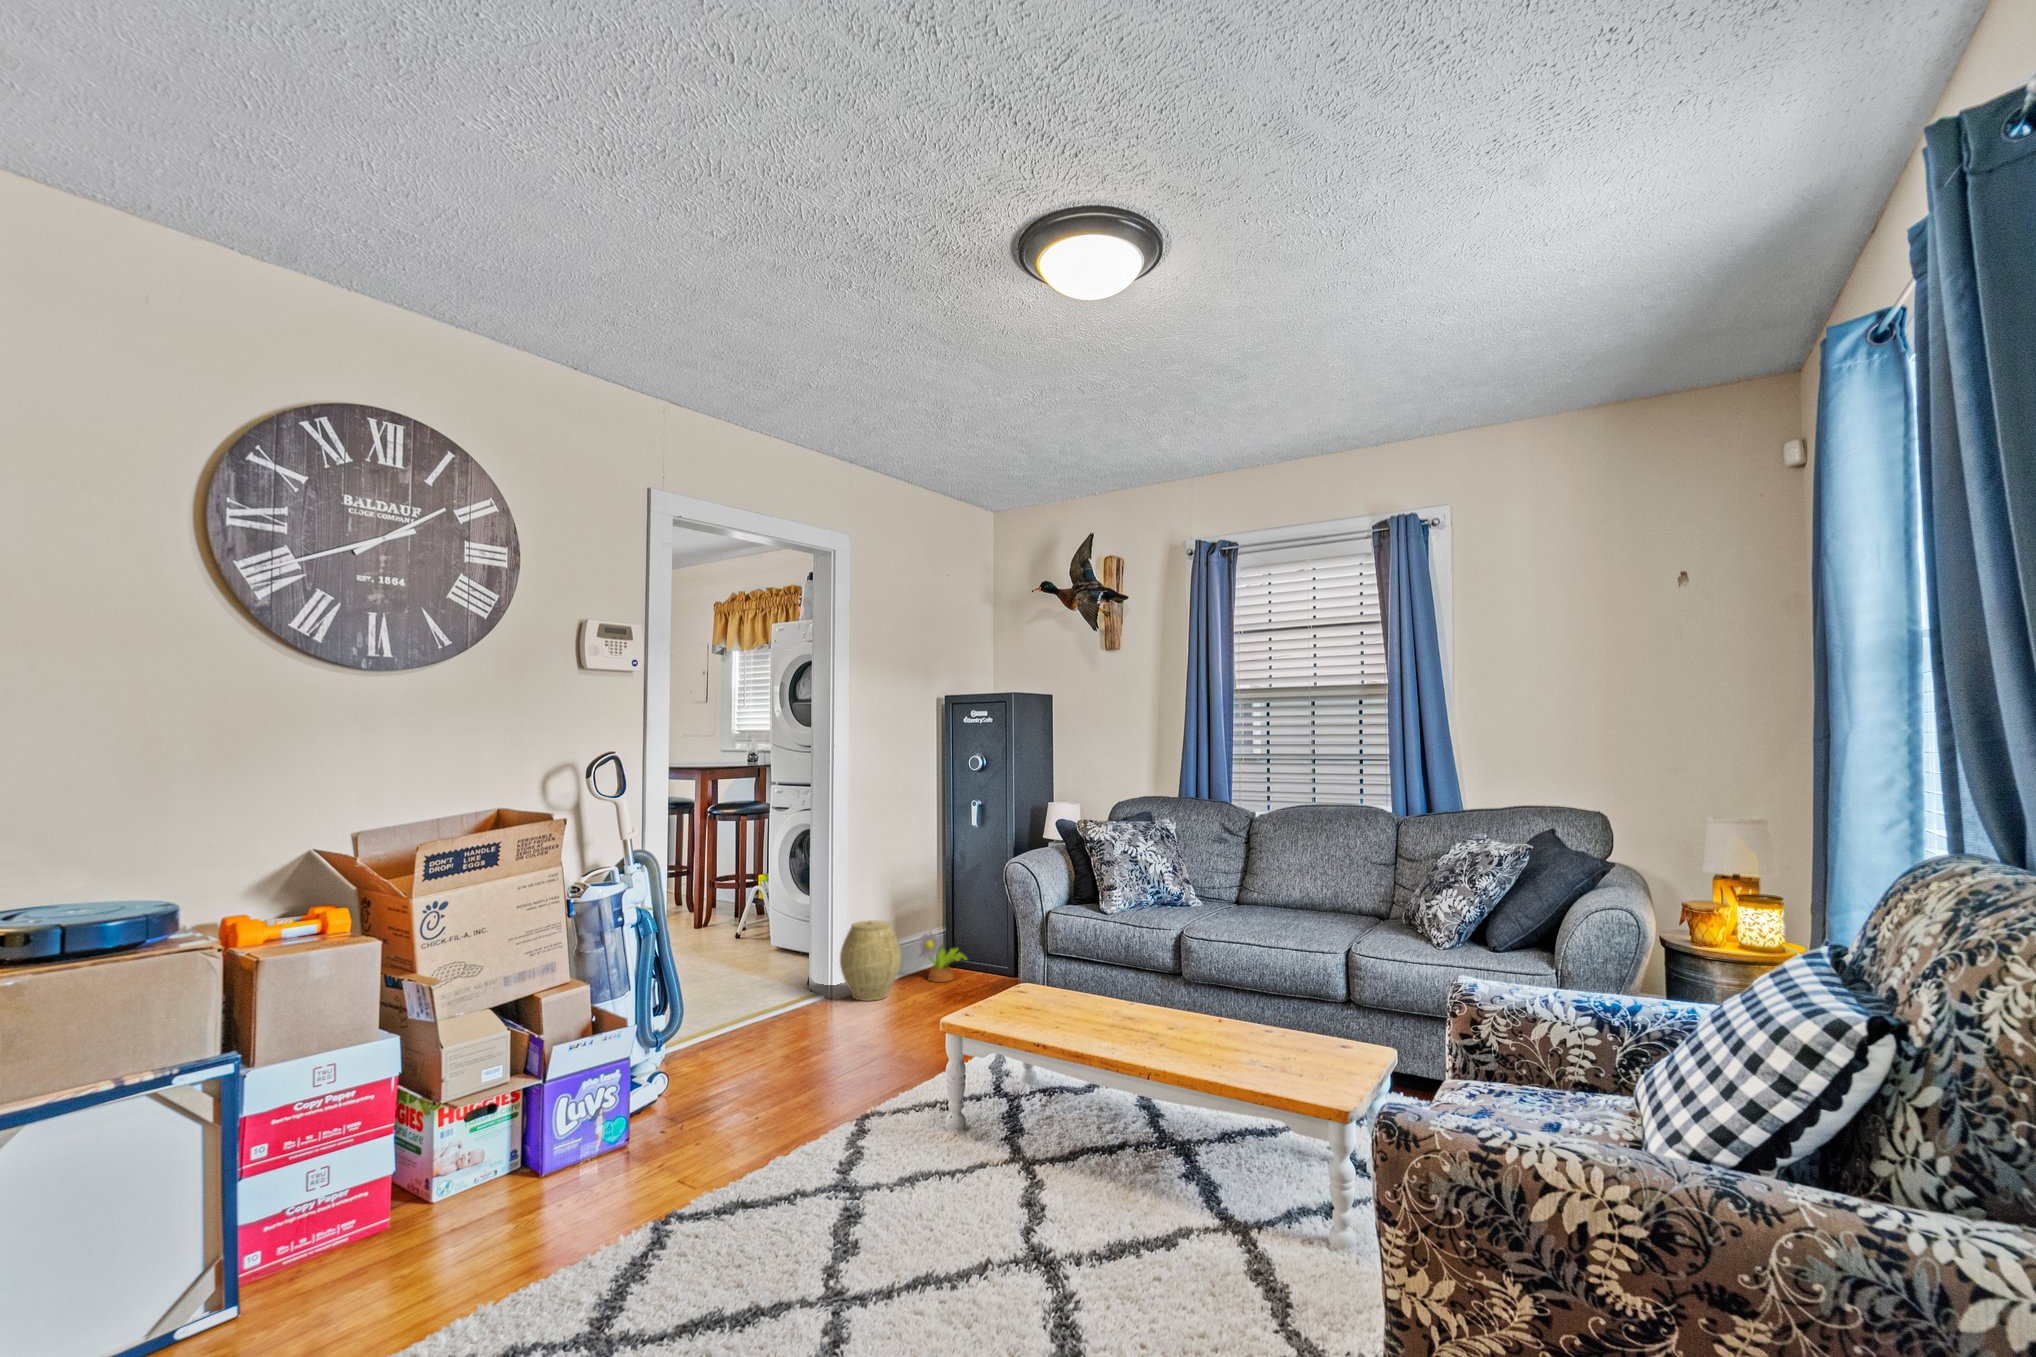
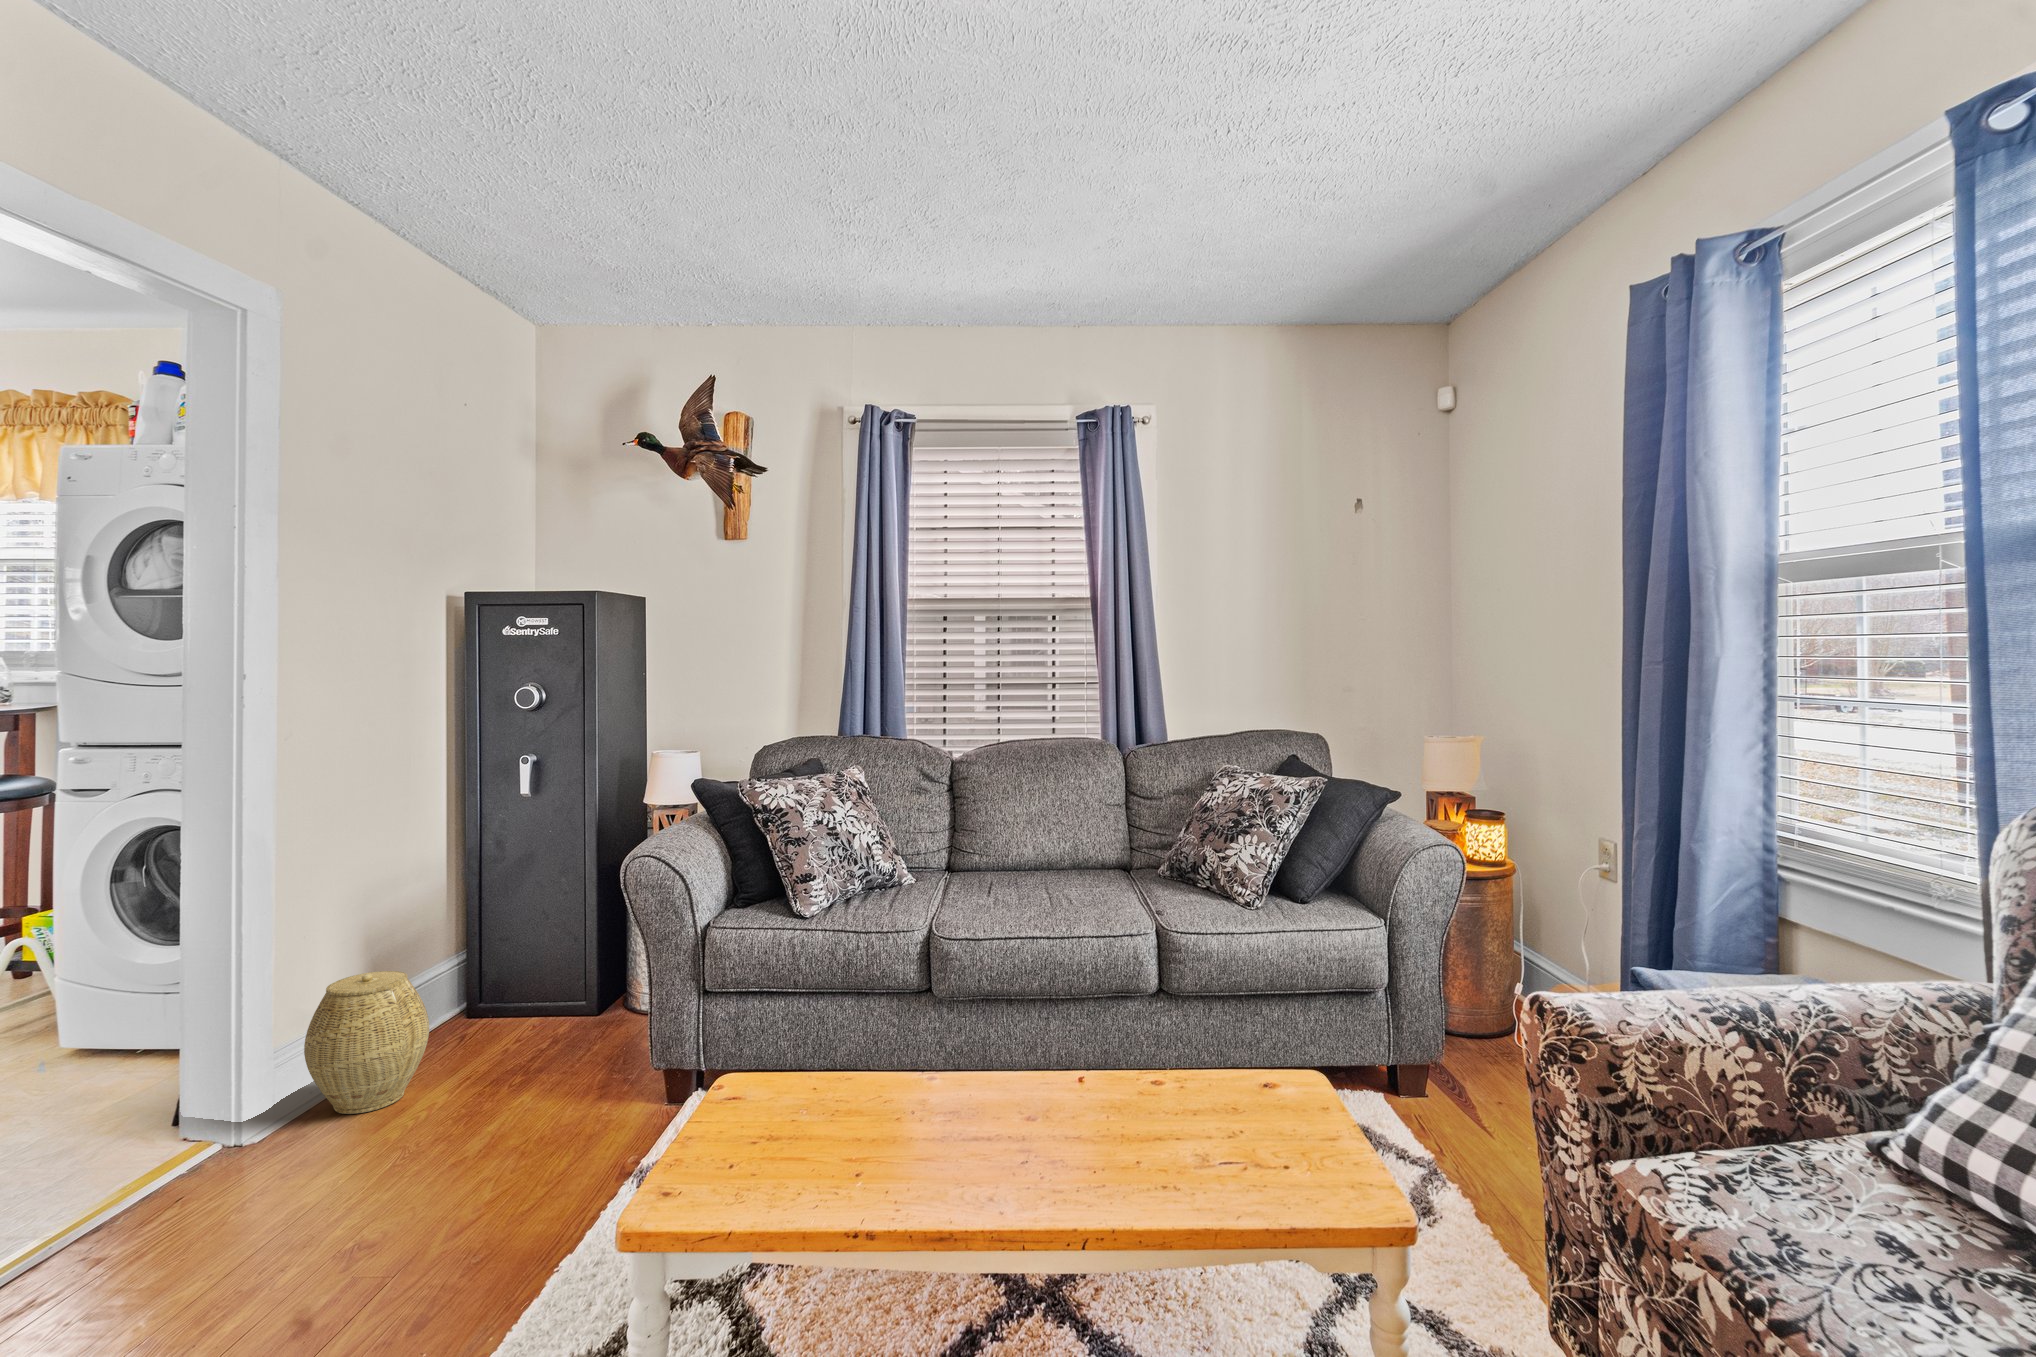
decorative plant: present [919,932,966,982] -> none [443,968,537,1046]

